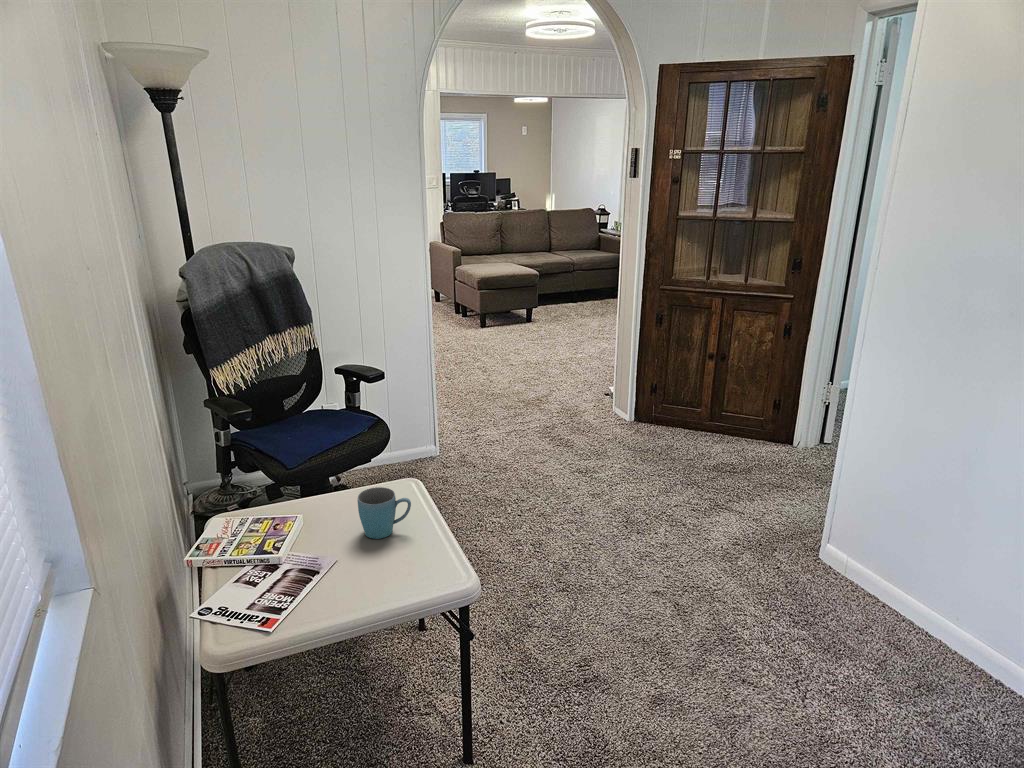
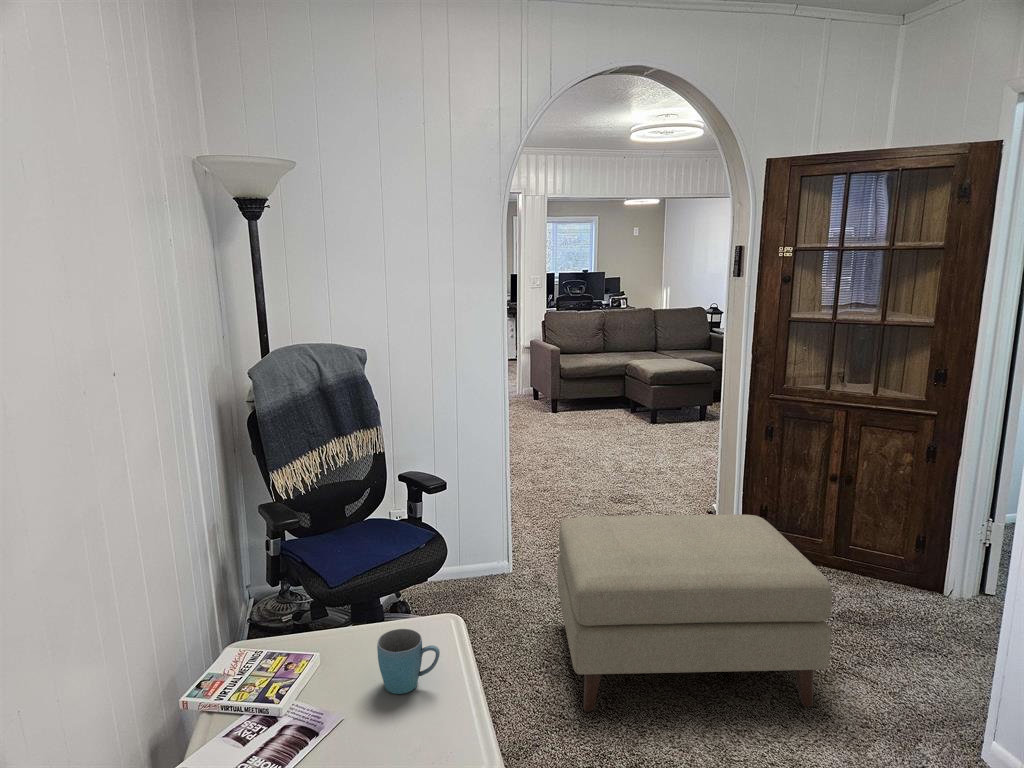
ottoman: none [481,390,713,558] -> present [557,515,832,711]

